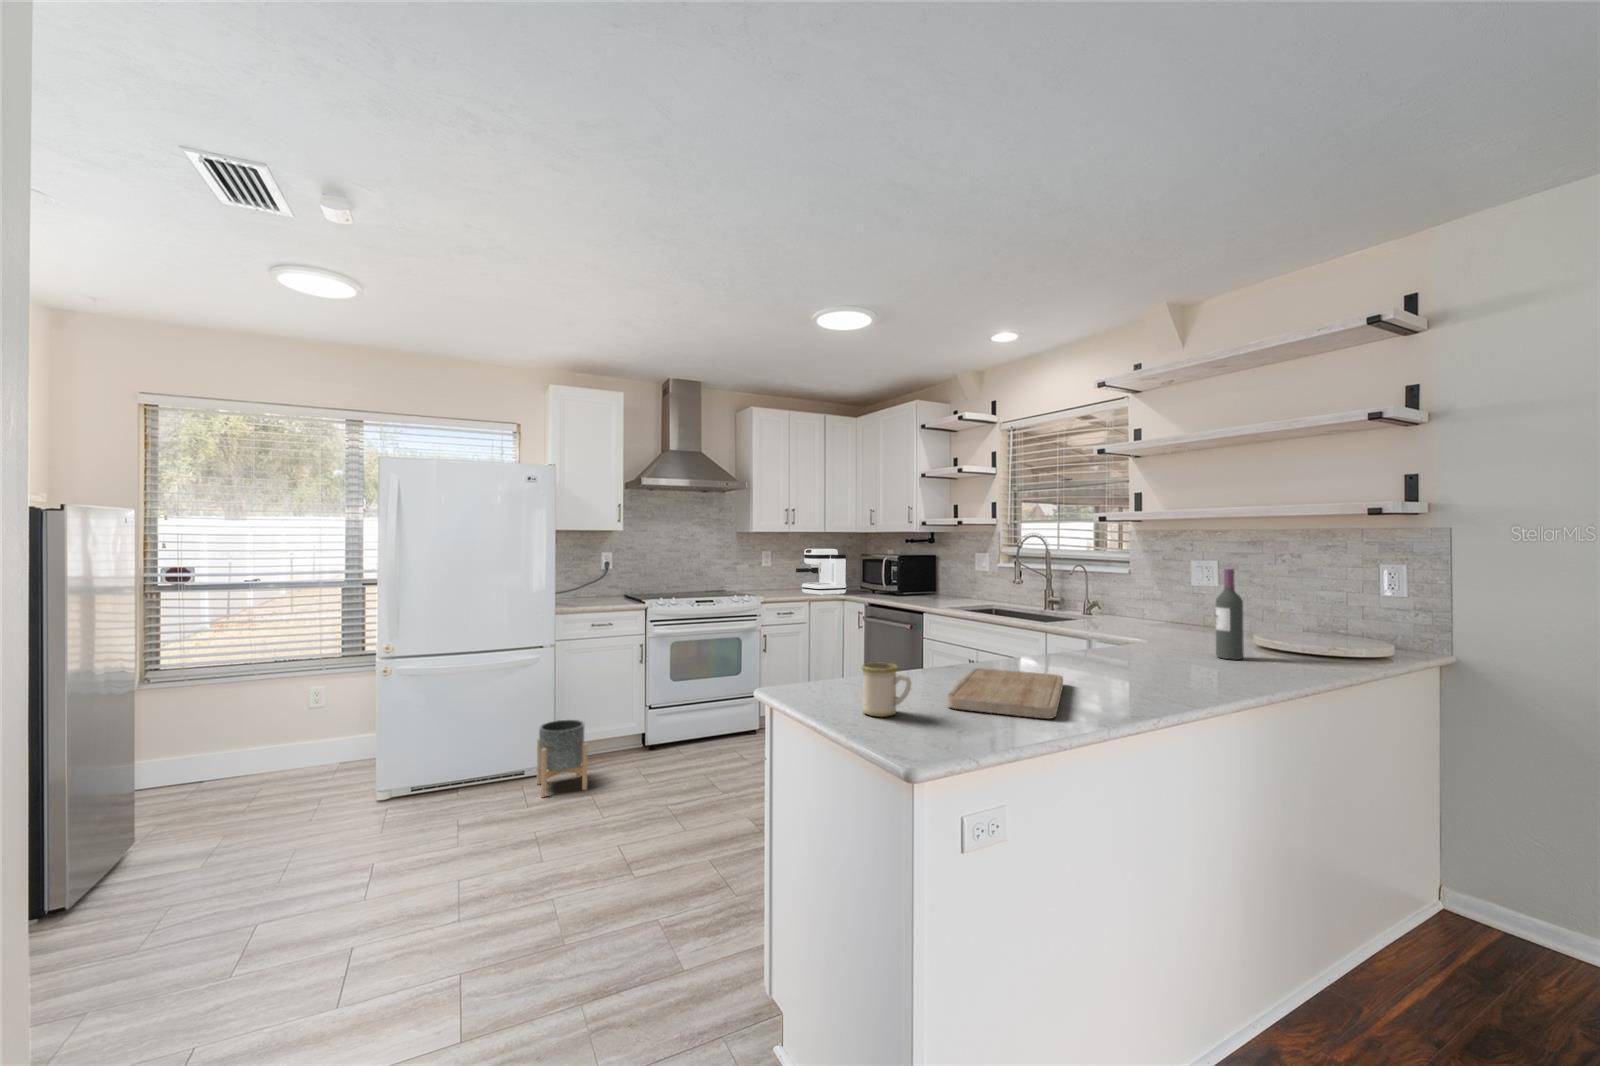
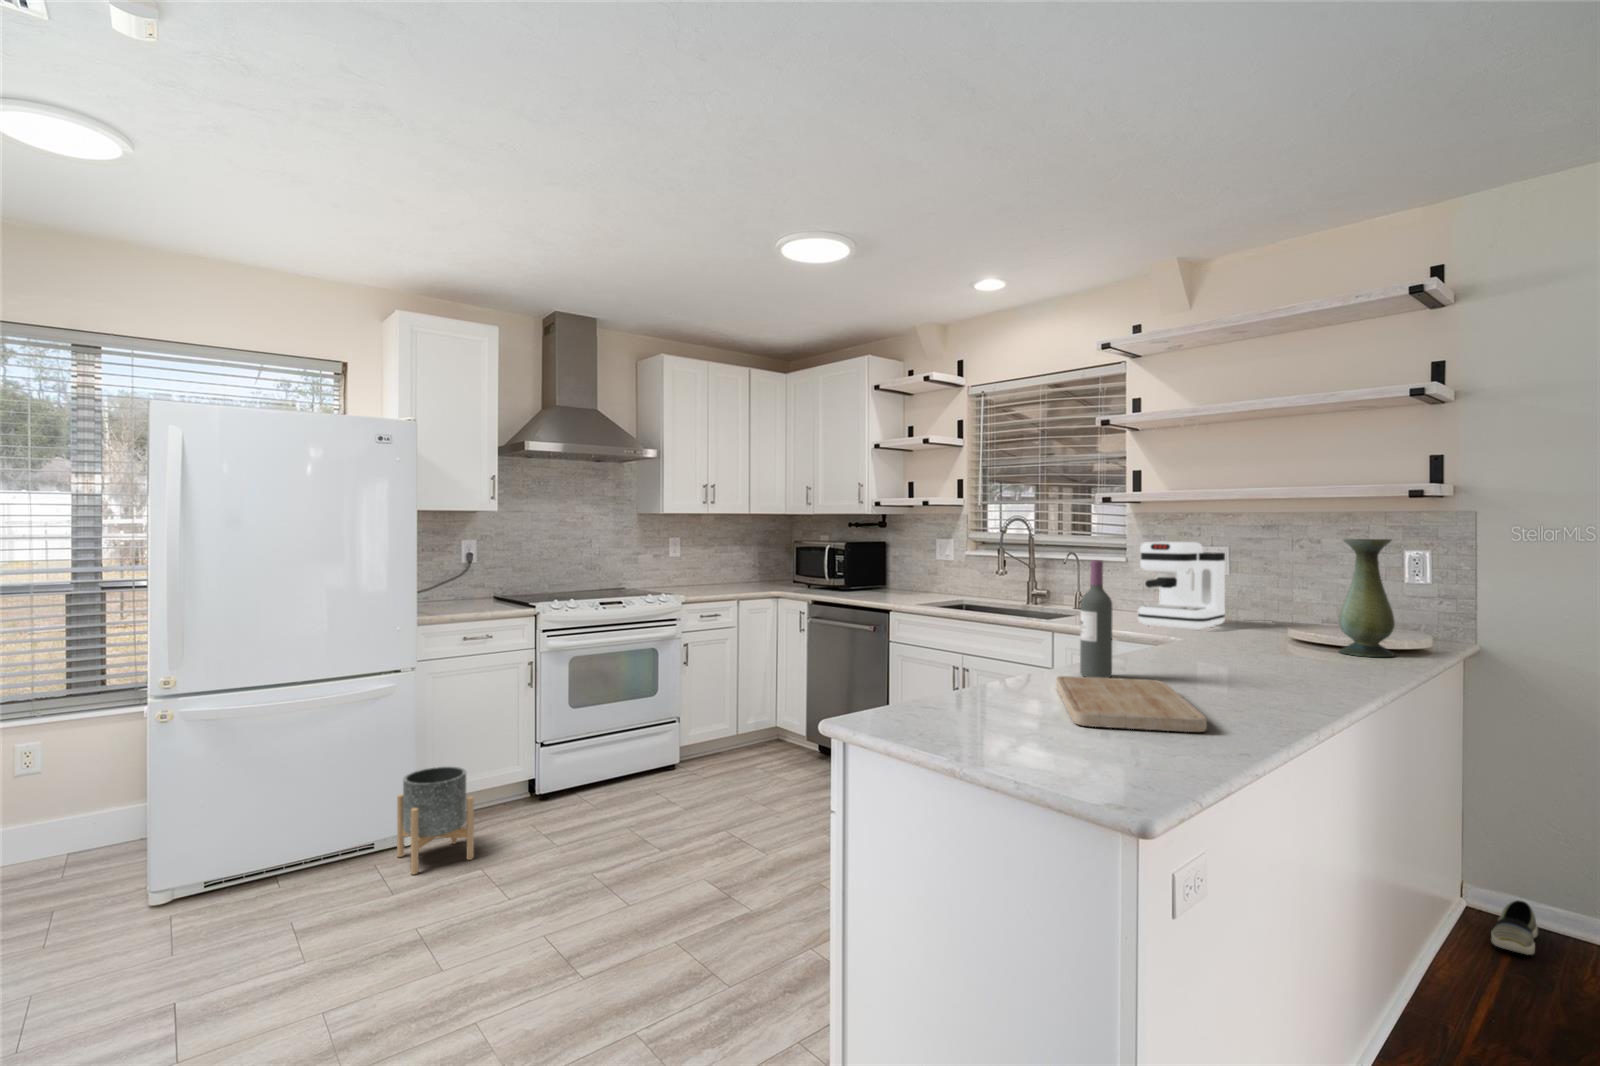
coffee maker: present [796,549,846,595] -> present [1138,542,1225,631]
vase: none [1287,554,1342,664] -> present [1339,539,1395,657]
wine bottle: present [1216,569,1244,660] -> present [1080,560,1112,678]
mug: present [861,662,911,717] -> none [985,674,1052,741]
shoe: none [1459,910,1518,964] -> present [1491,900,1538,955]

